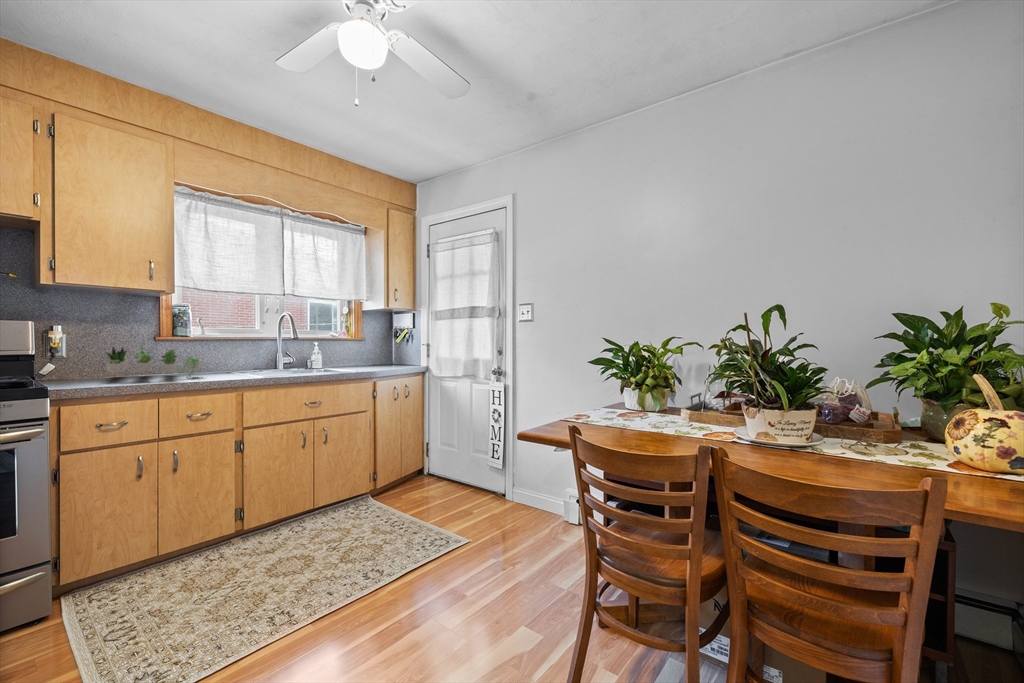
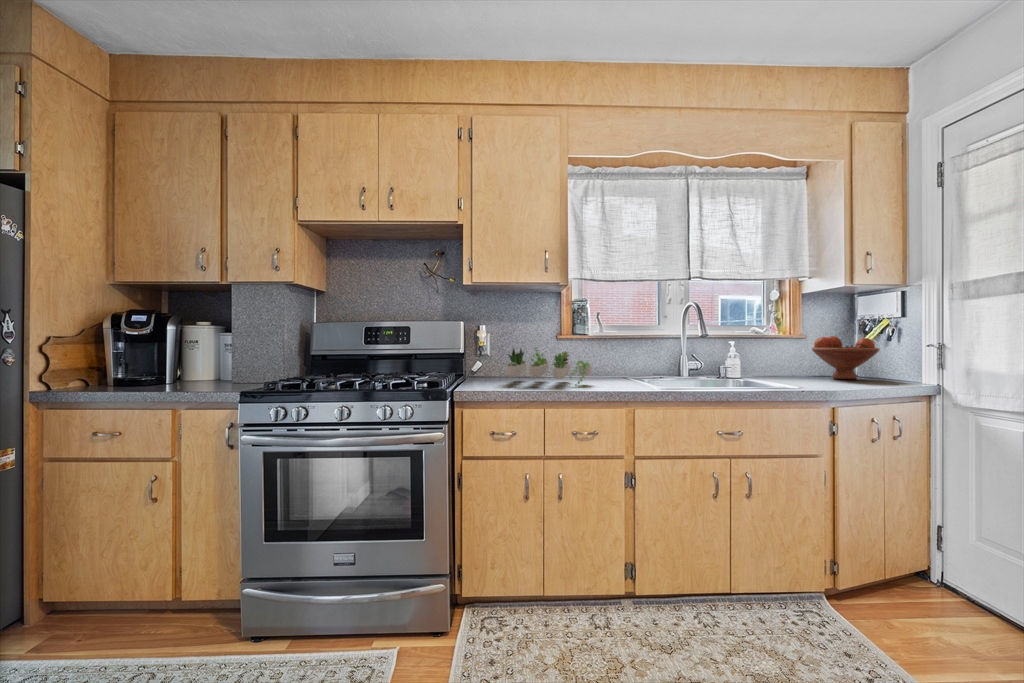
fruit bowl: none [365,338,403,365] -> present [812,336,880,379]

